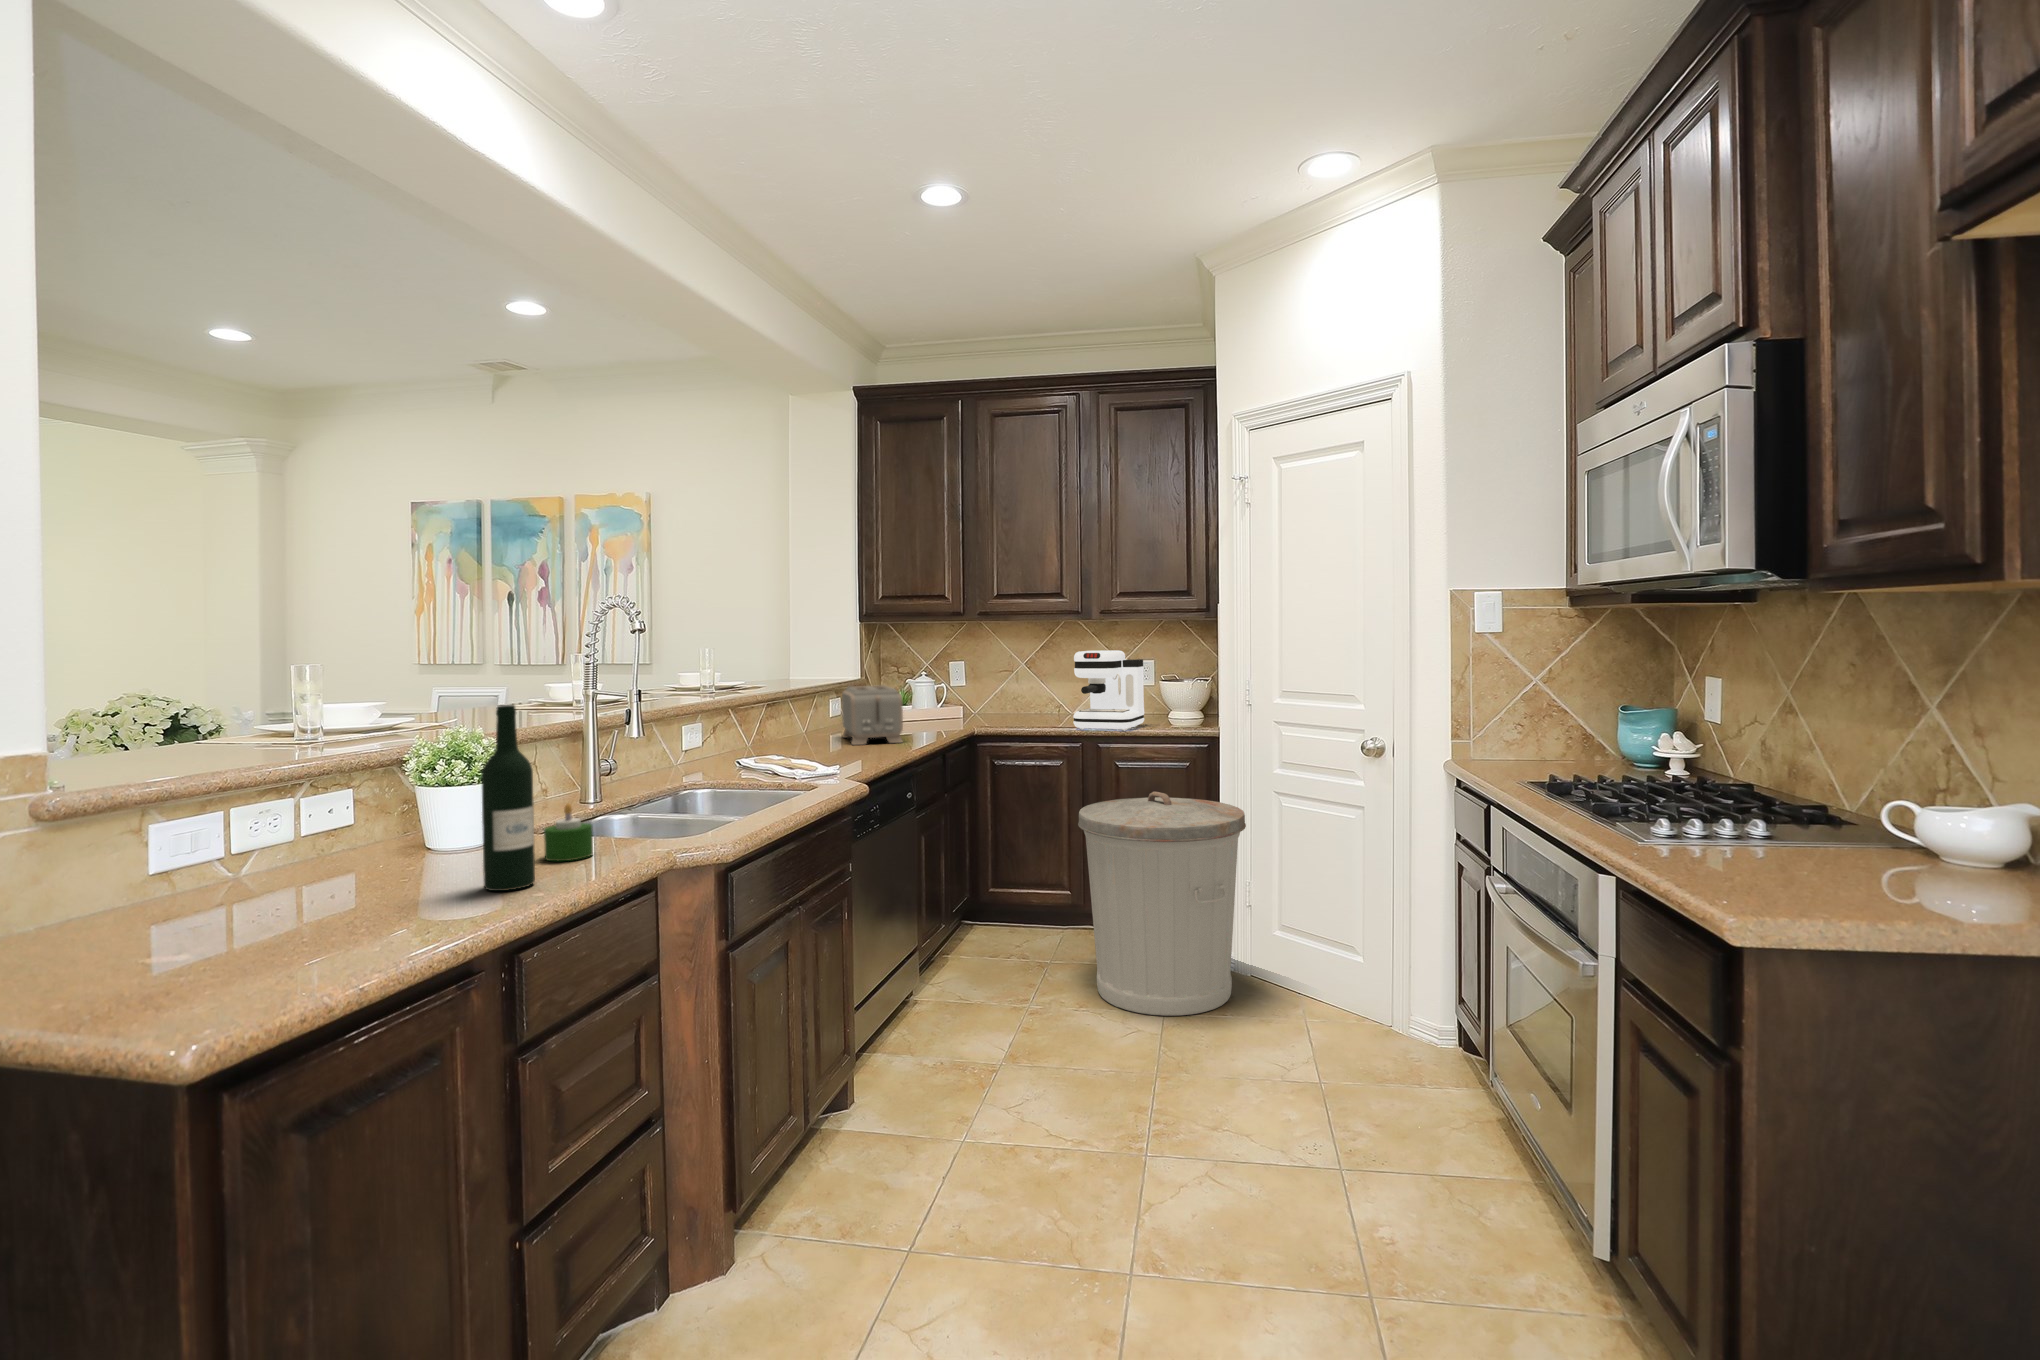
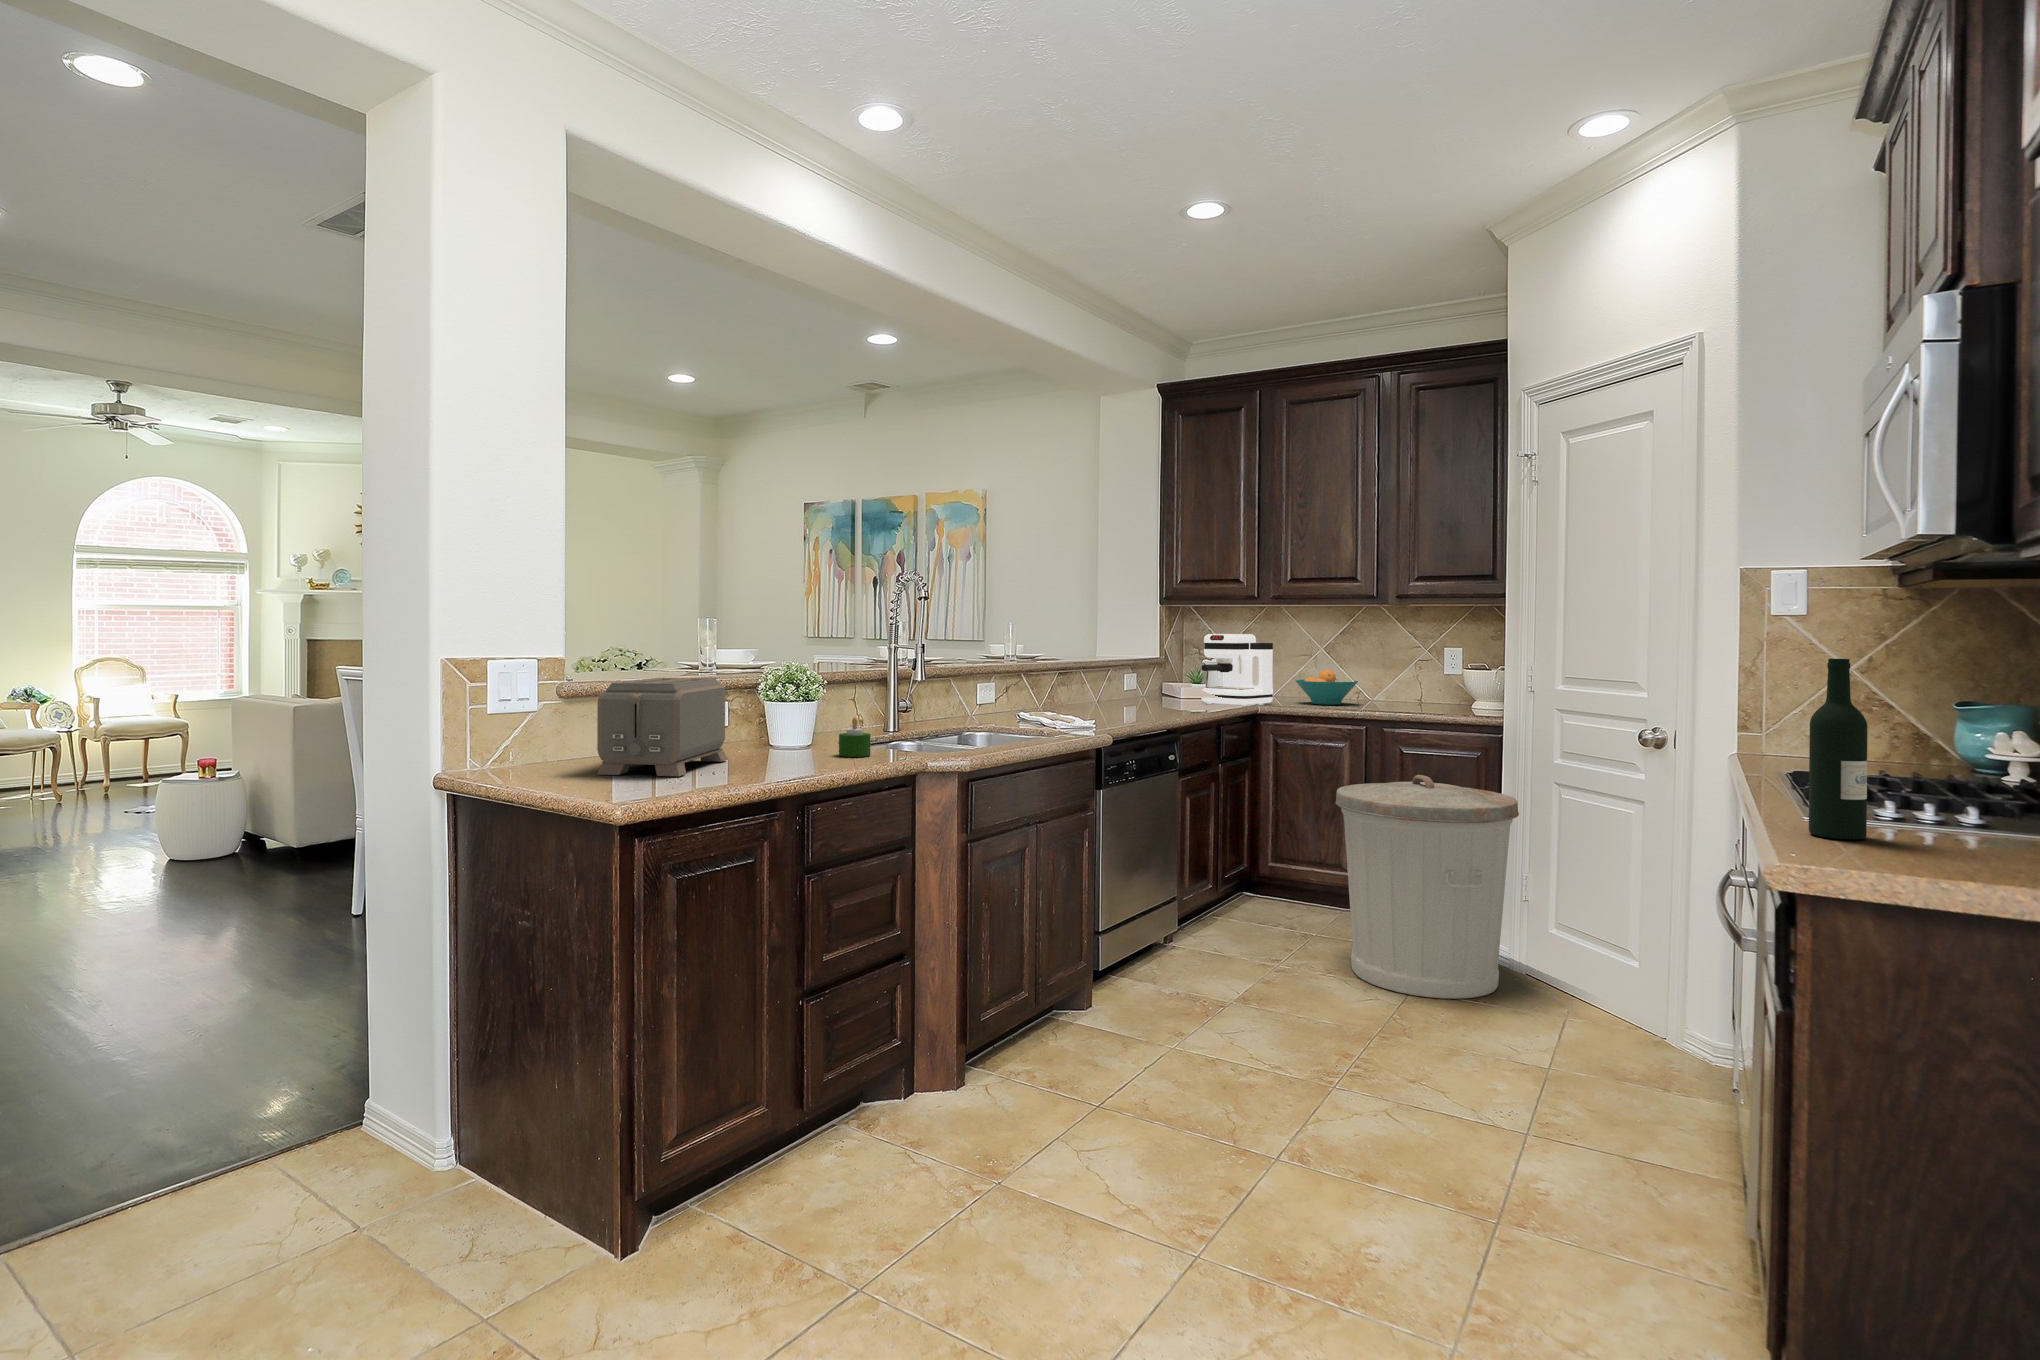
coffee maker: present [1073,650,1144,731] -> present [1201,634,1273,706]
fruit bowl: none [998,684,1056,719] -> present [1296,670,1358,705]
toaster: present [842,685,903,745] -> present [597,678,727,777]
wine bottle: present [481,705,535,891] -> present [1809,659,1868,840]

